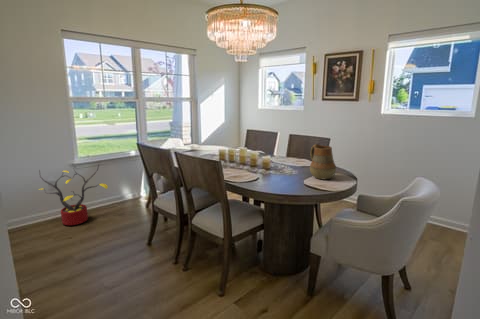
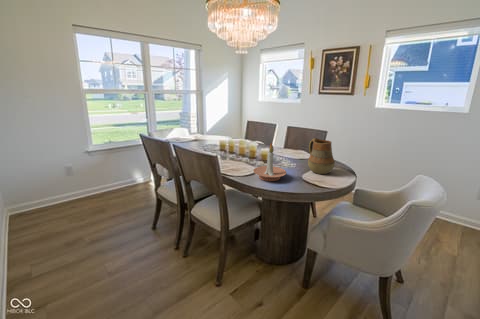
candle holder: none [255,148,288,186] -> present [253,143,286,181]
decorative plant: present [40,166,108,225] -> none [53,152,118,207]

